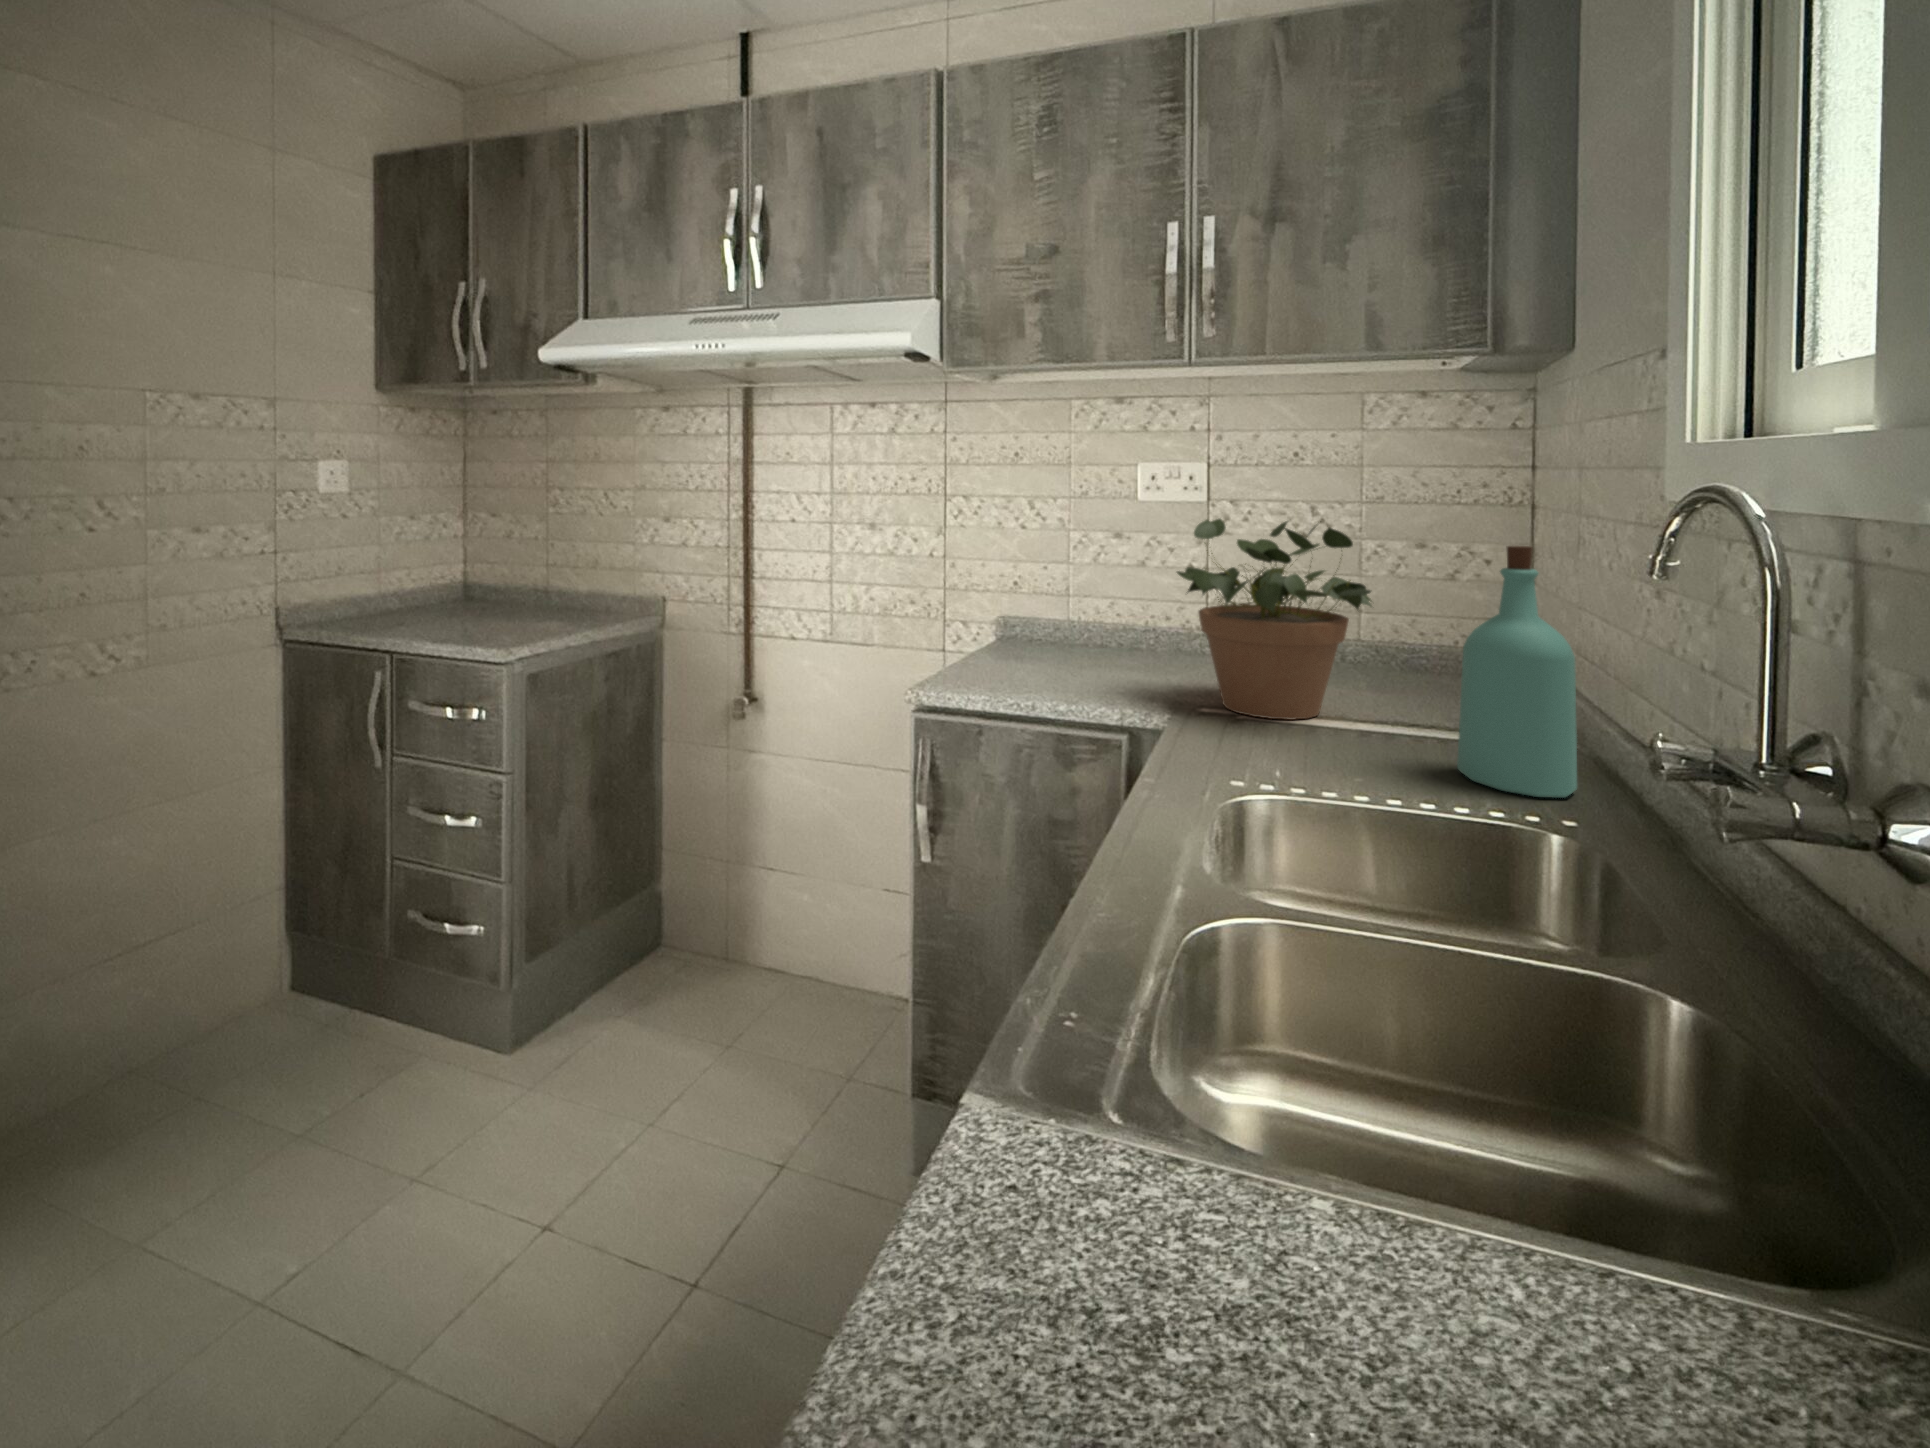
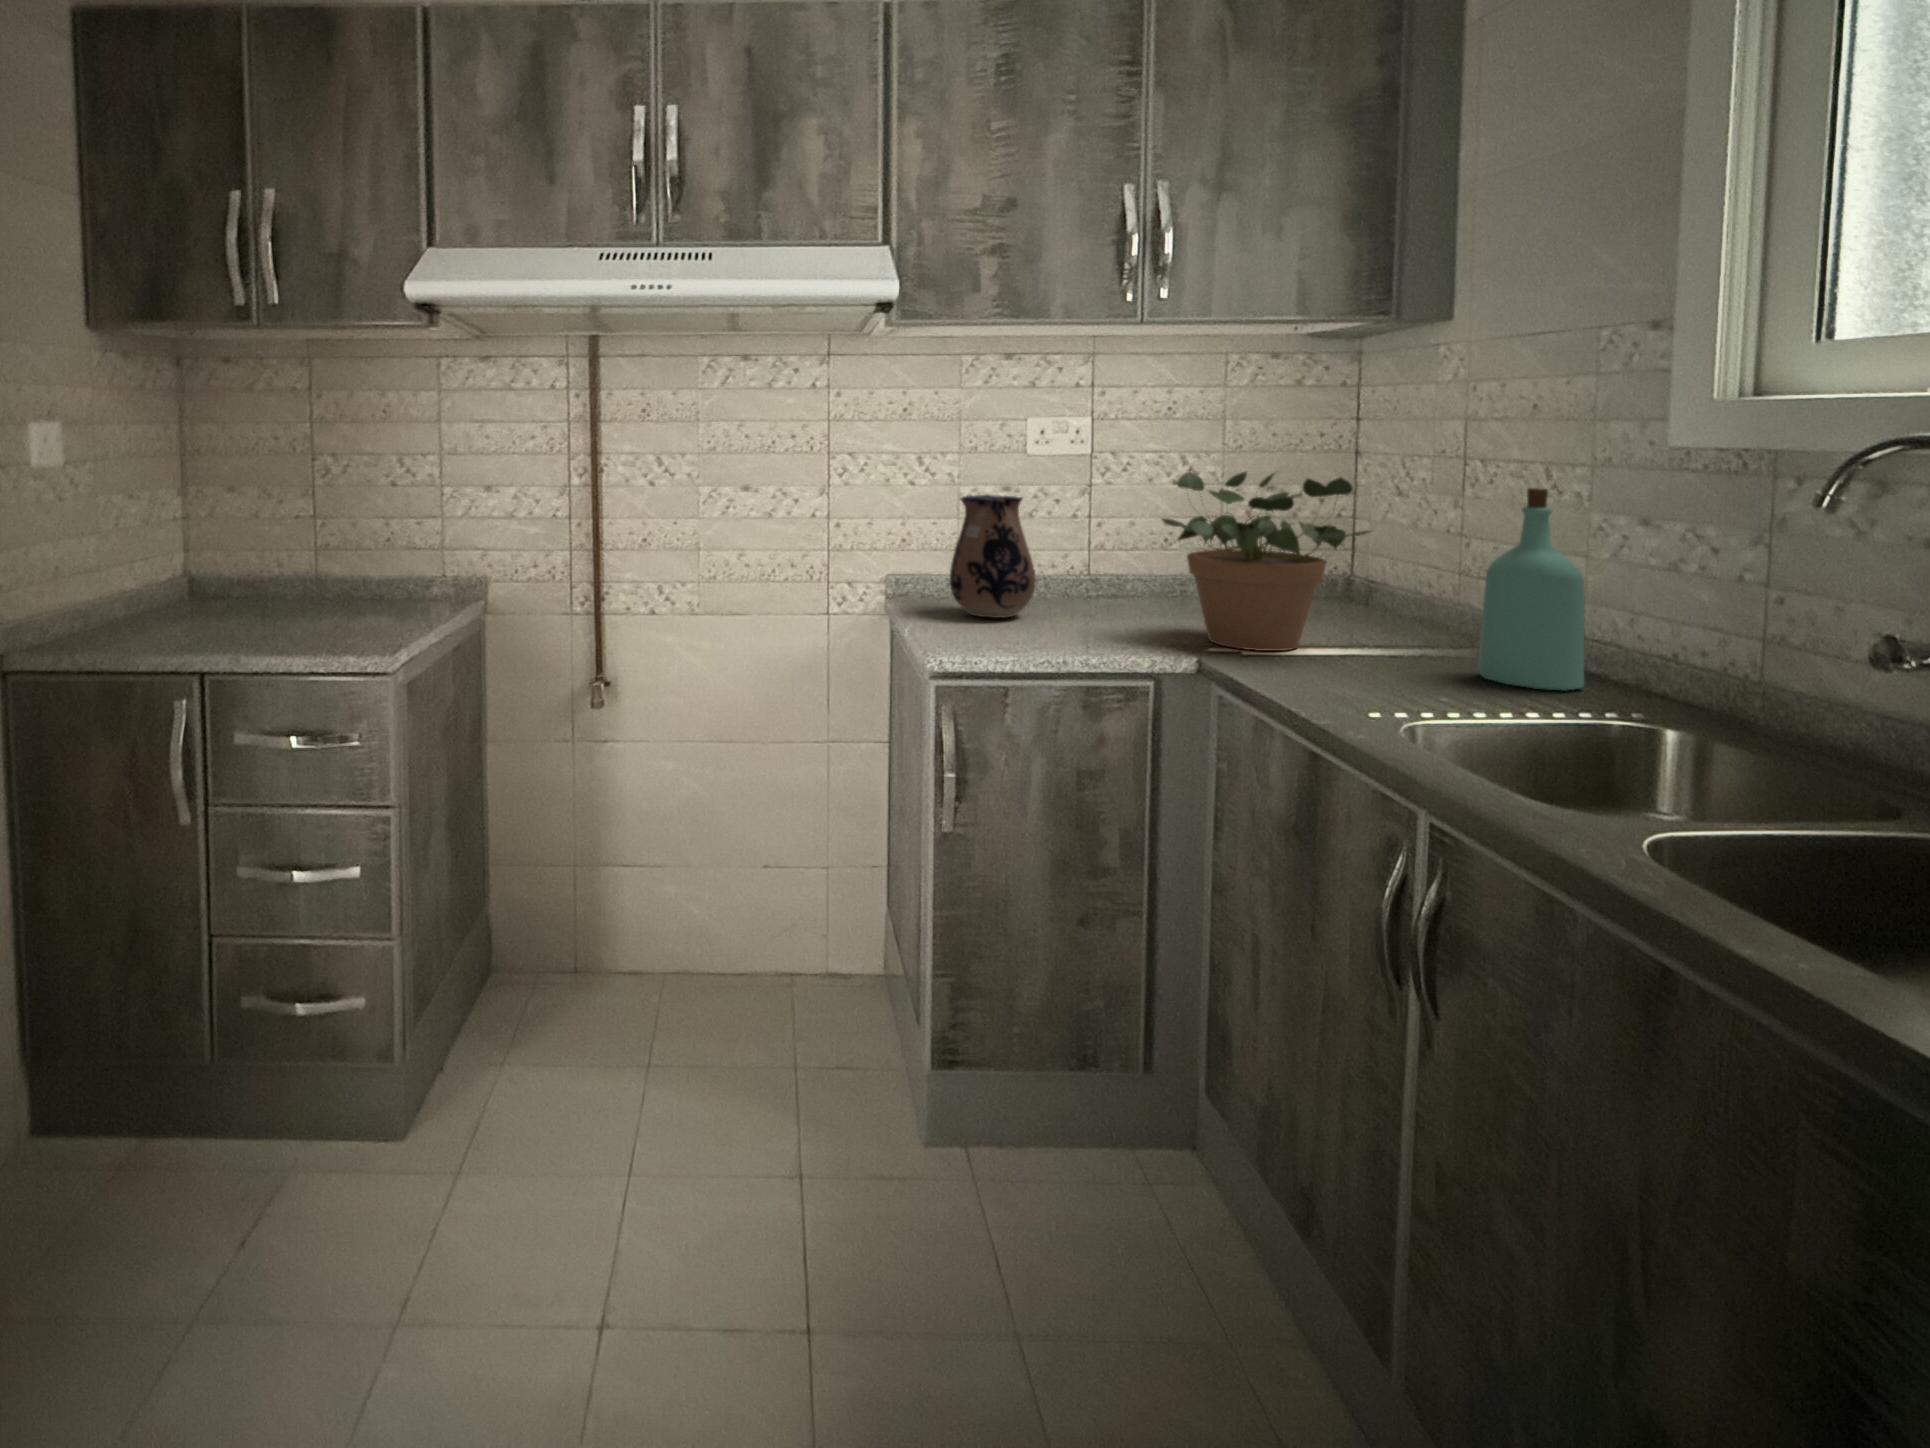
ceramic pitcher: none [1015,538,1100,662] -> present [950,494,1036,618]

